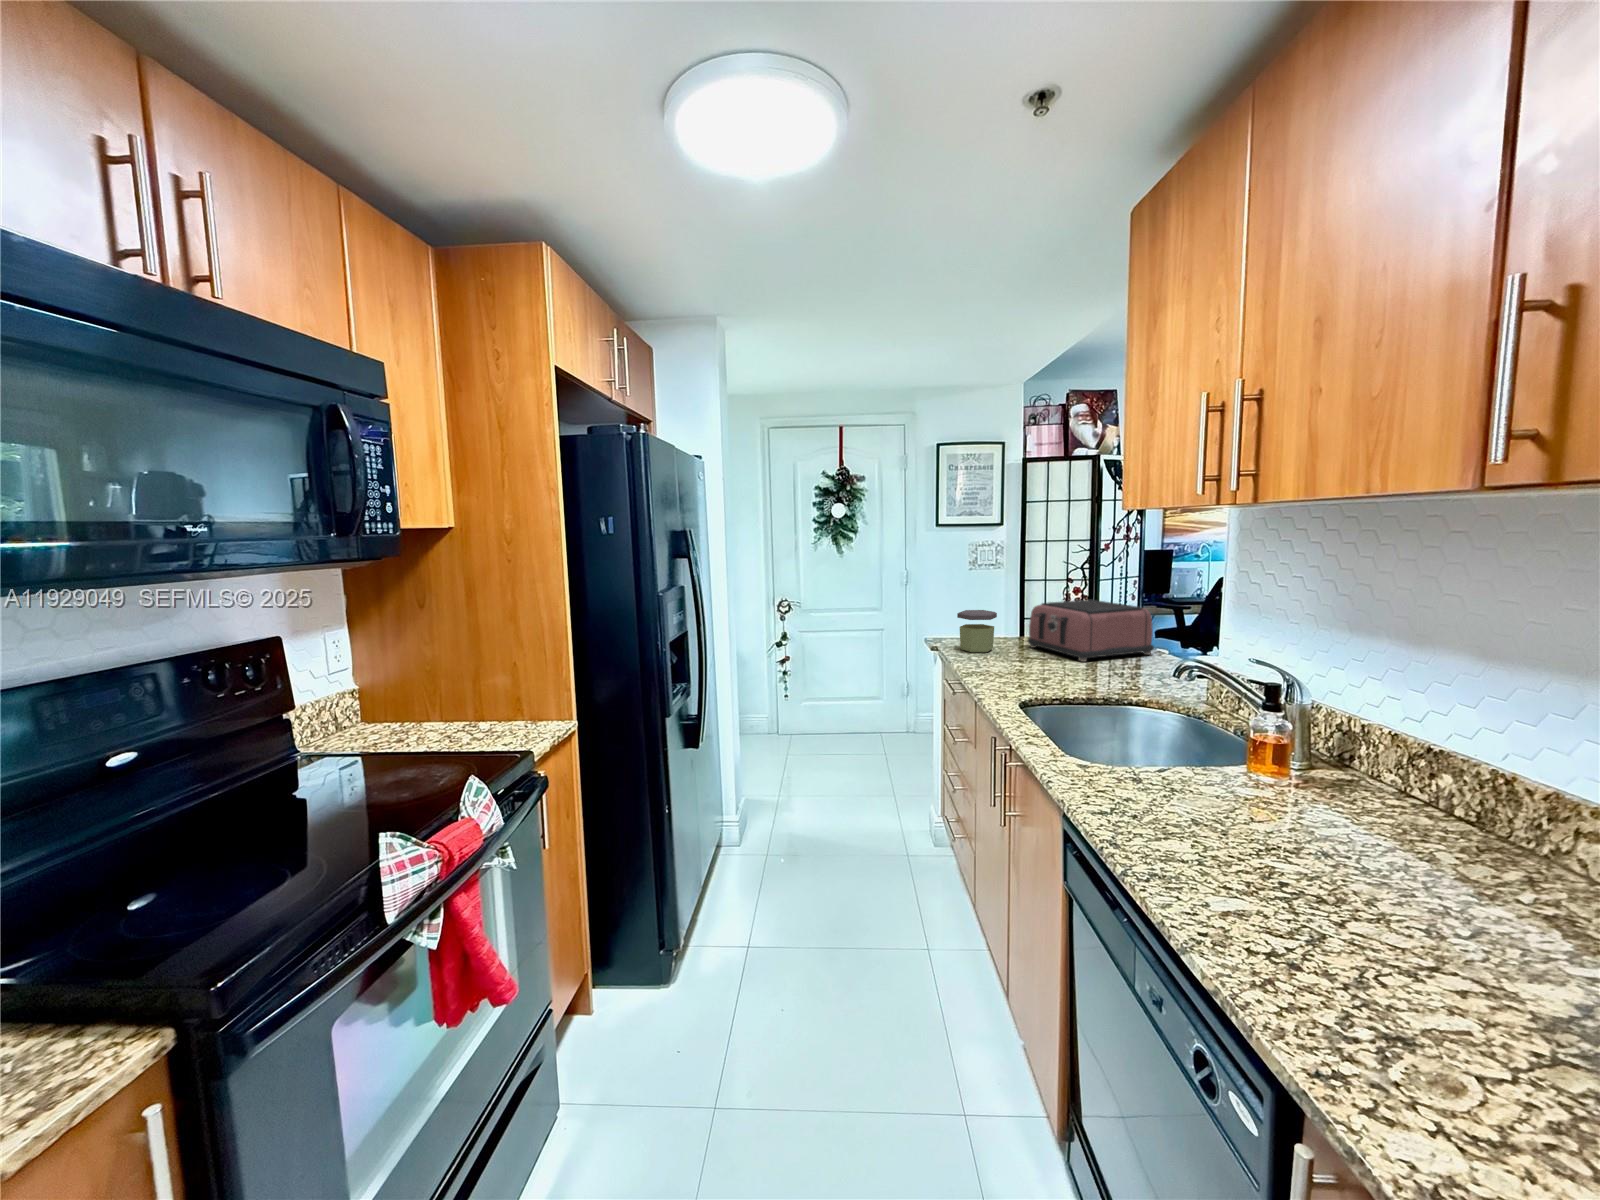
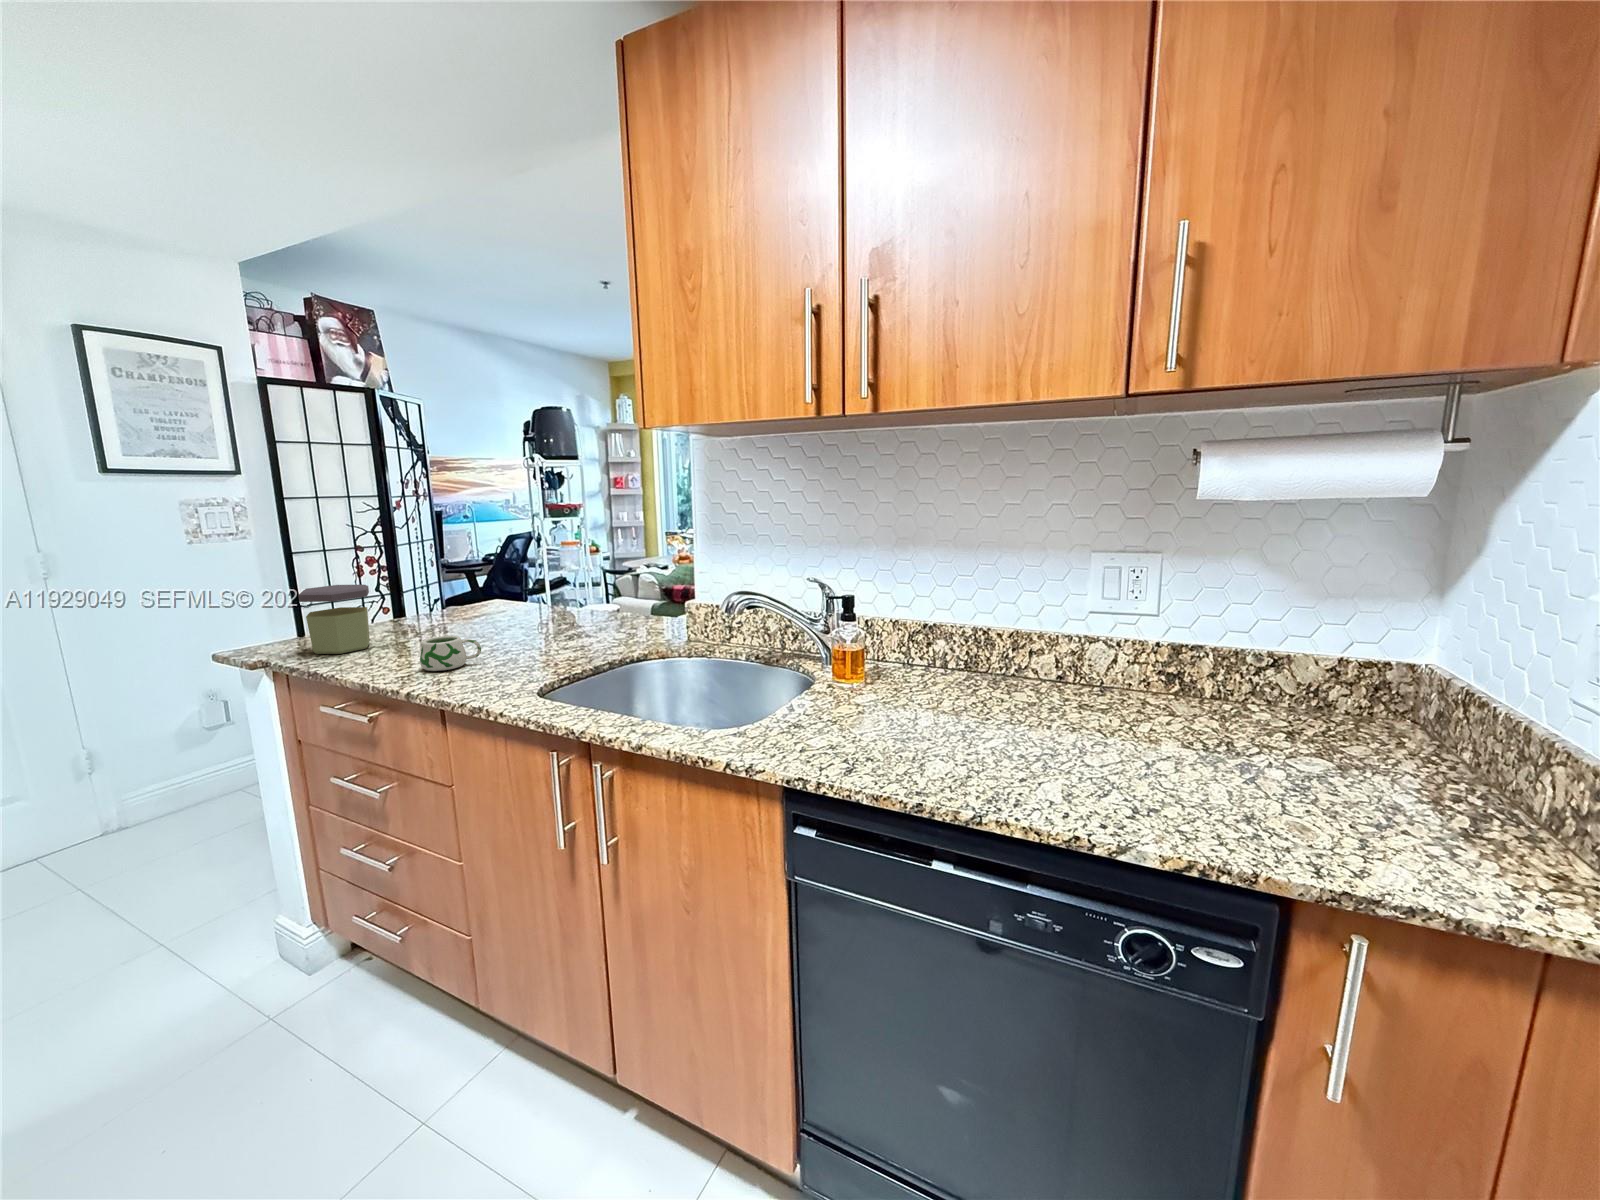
toaster: present [1028,600,1154,662] -> none [414,556,572,631]
mug: none [991,653,1028,675] -> present [420,636,481,671]

